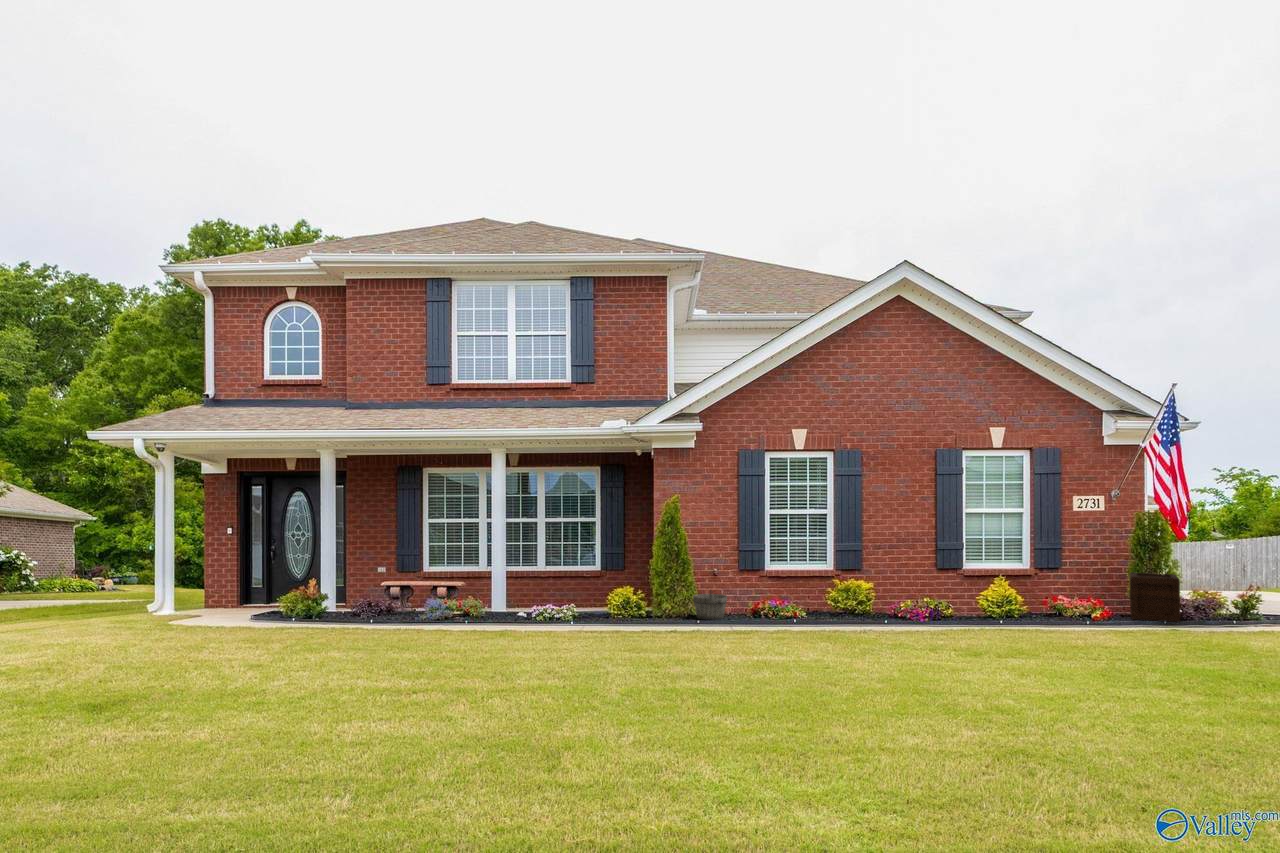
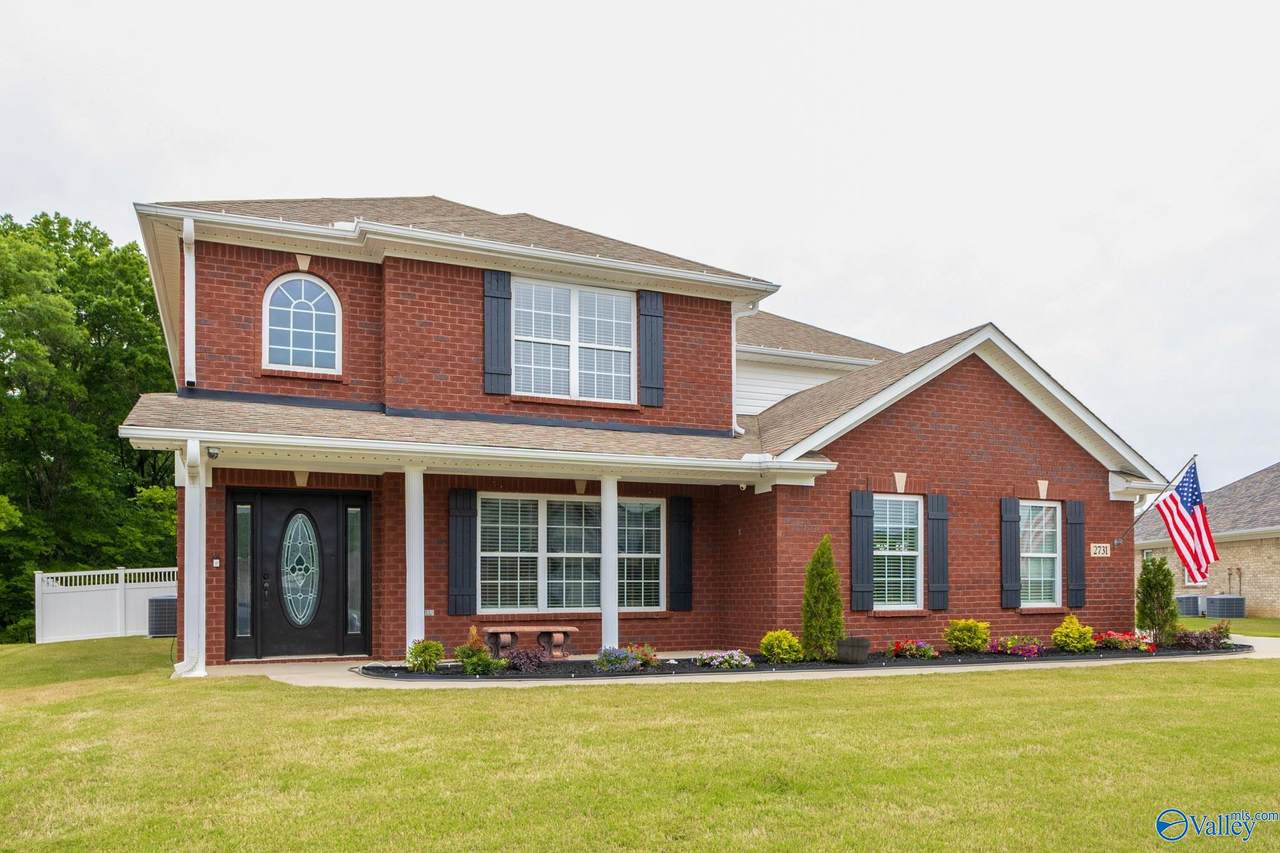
wooden crate: present [1130,573,1180,622] -> none [1136,611,1193,654]

